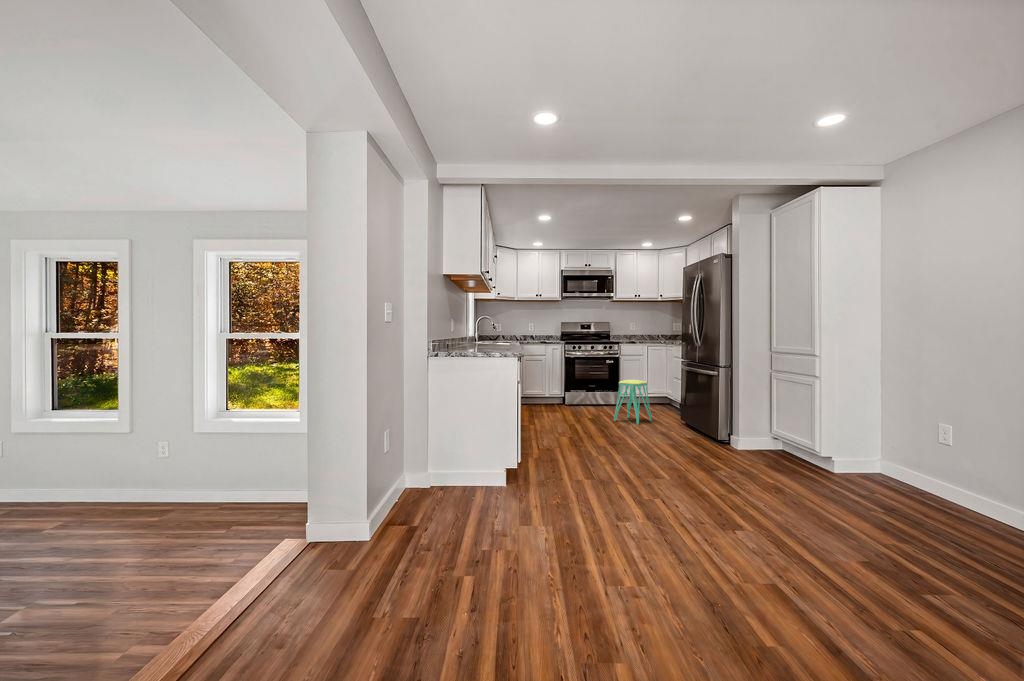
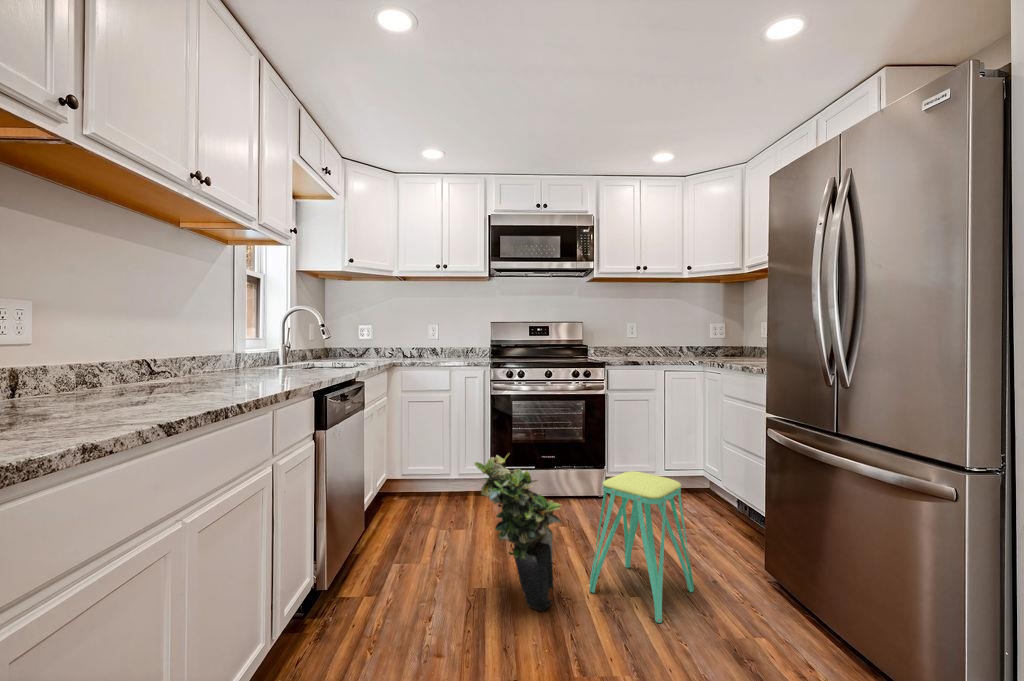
potted plant: none [573,372,605,423] -> present [474,455,561,612]

